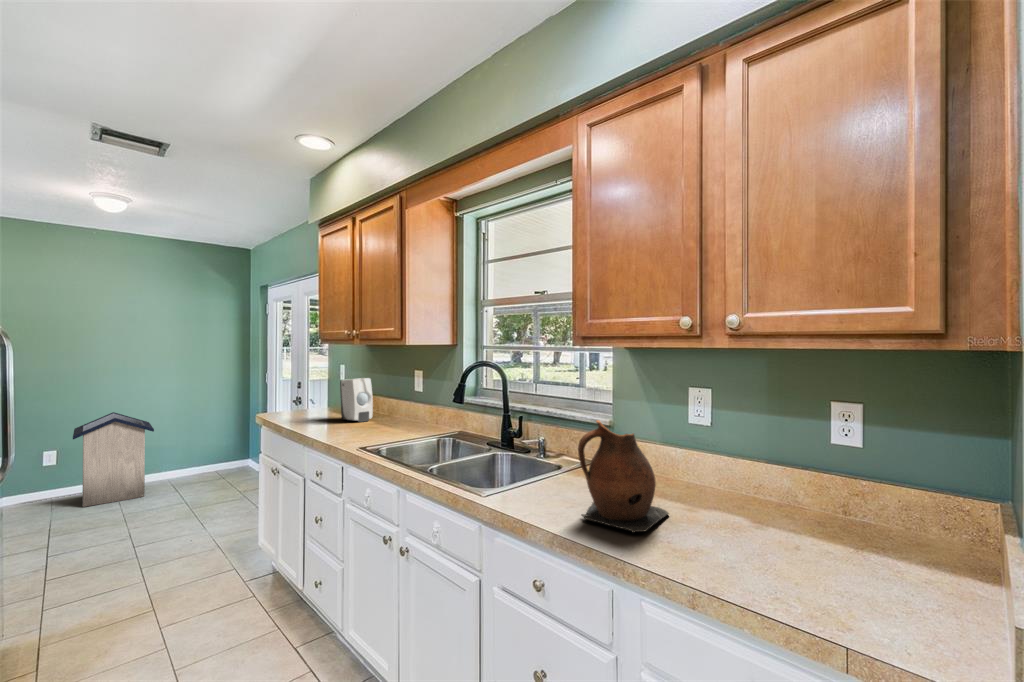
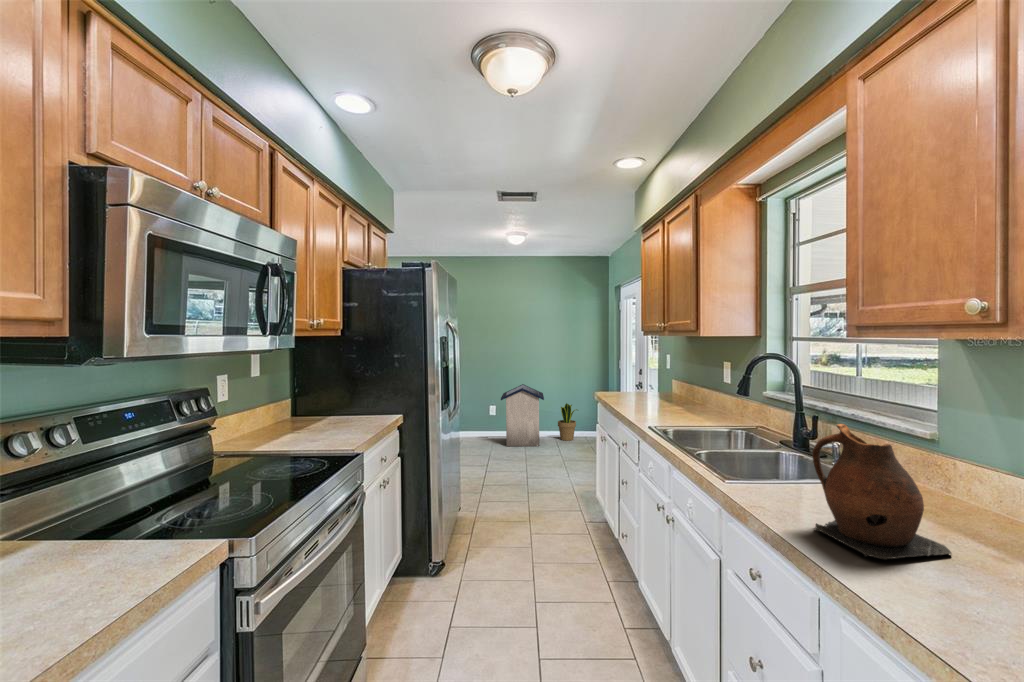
soap dispenser: present [340,378,373,422] -> none [654,367,682,407]
potted plant: none [174,432,207,482] -> present [558,403,577,441]

